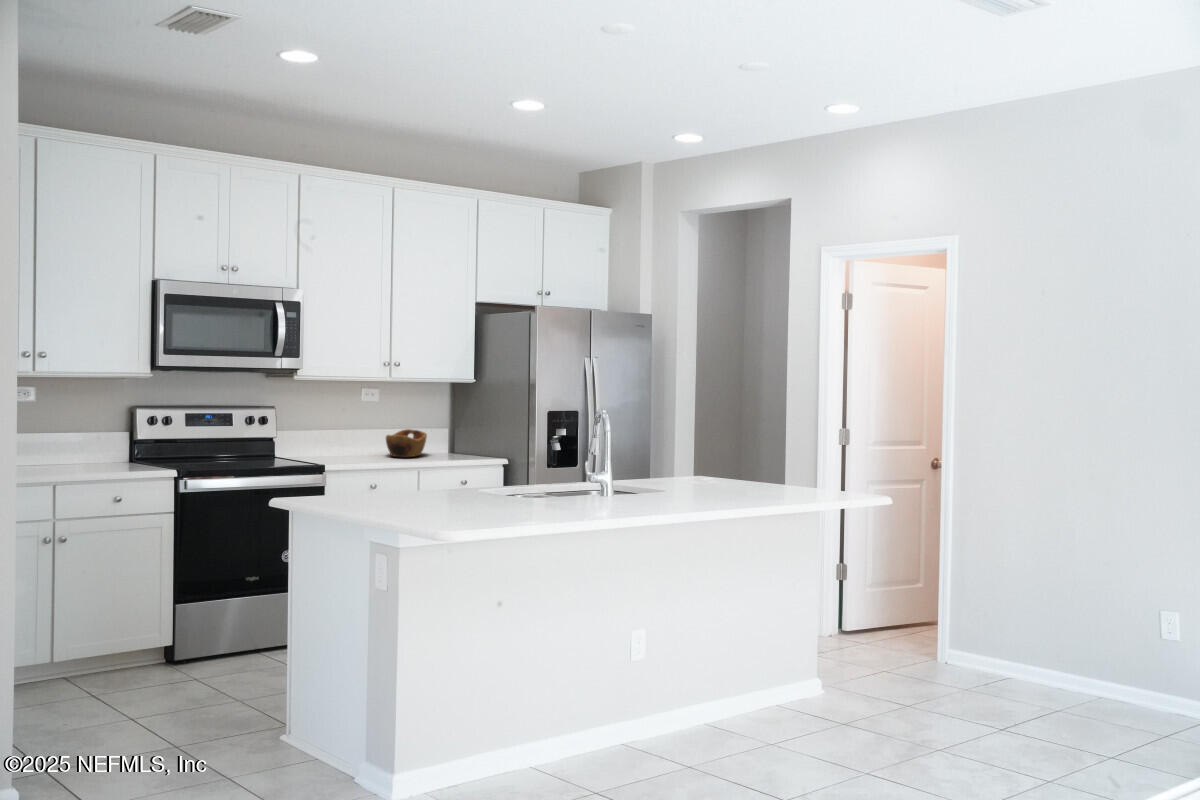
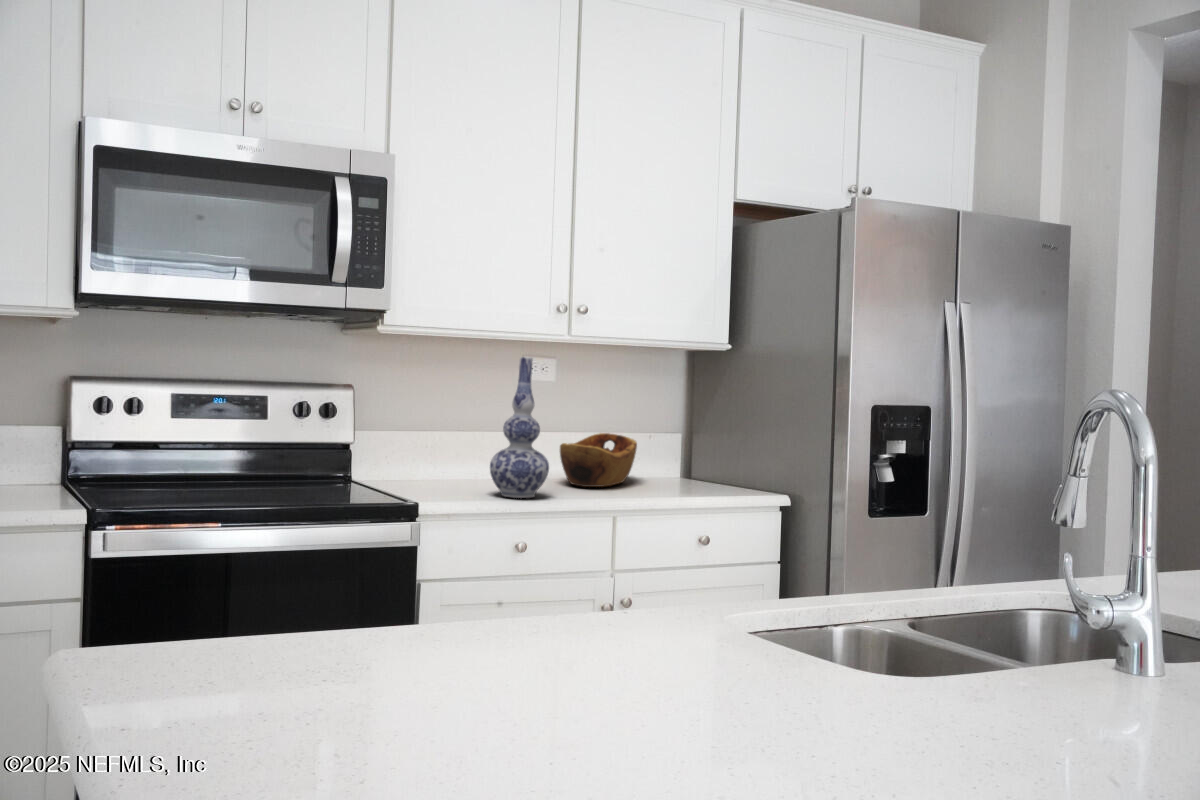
vase: none [353,391,384,462] -> present [490,357,549,498]

